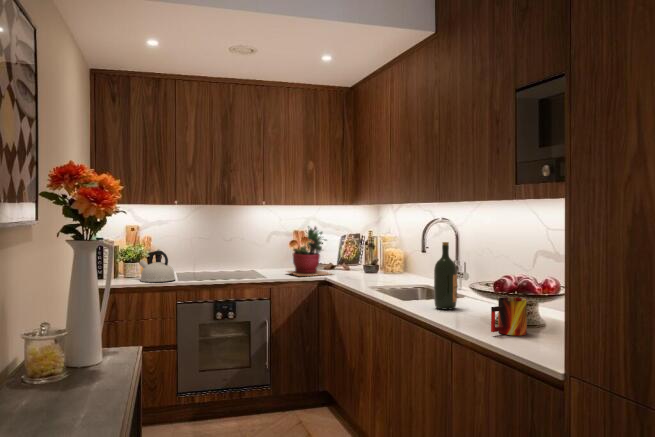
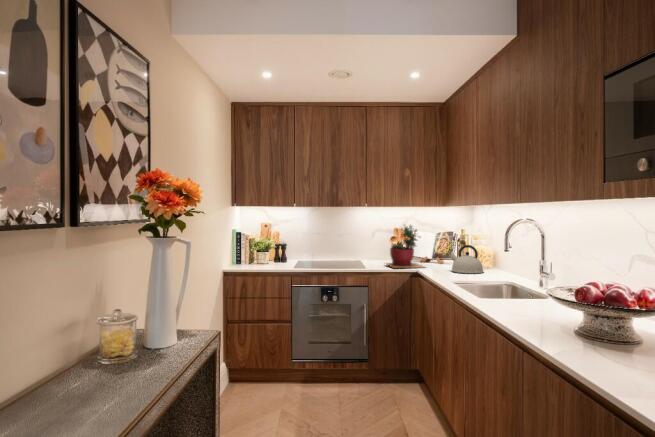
wine bottle: present [434,242,457,310] -> none [510,243,536,313]
kettle: present [139,251,175,282] -> present [449,245,483,274]
mug: present [491,297,527,336] -> none [567,308,615,355]

